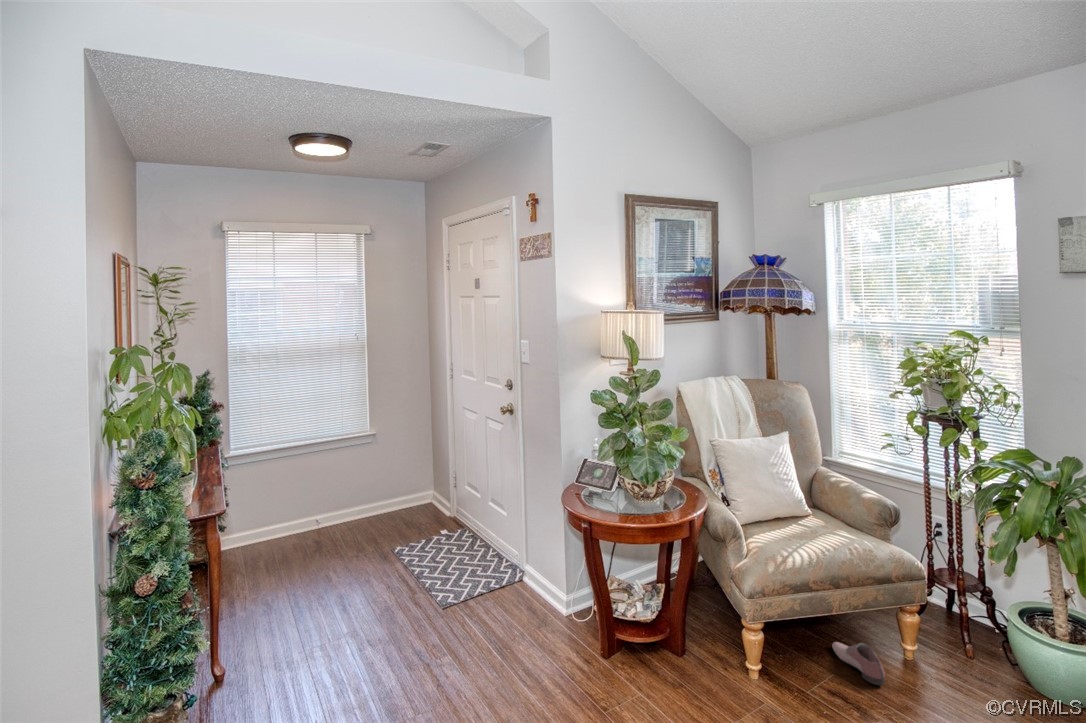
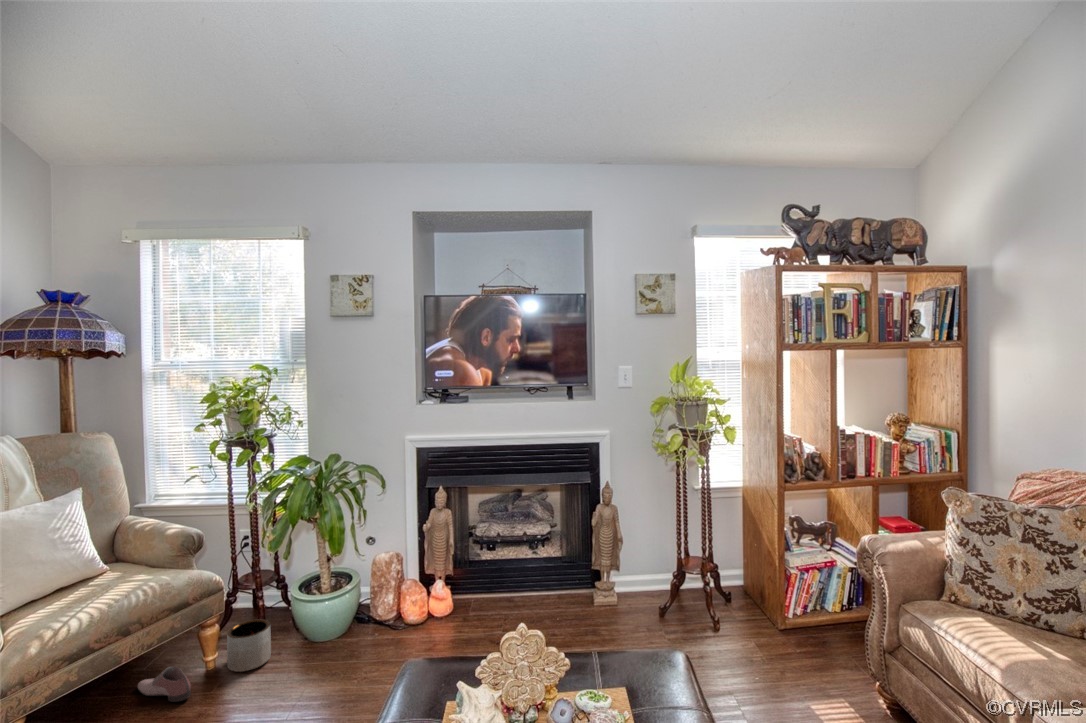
planter: none [922,629,977,691] -> present [227,619,271,672]

